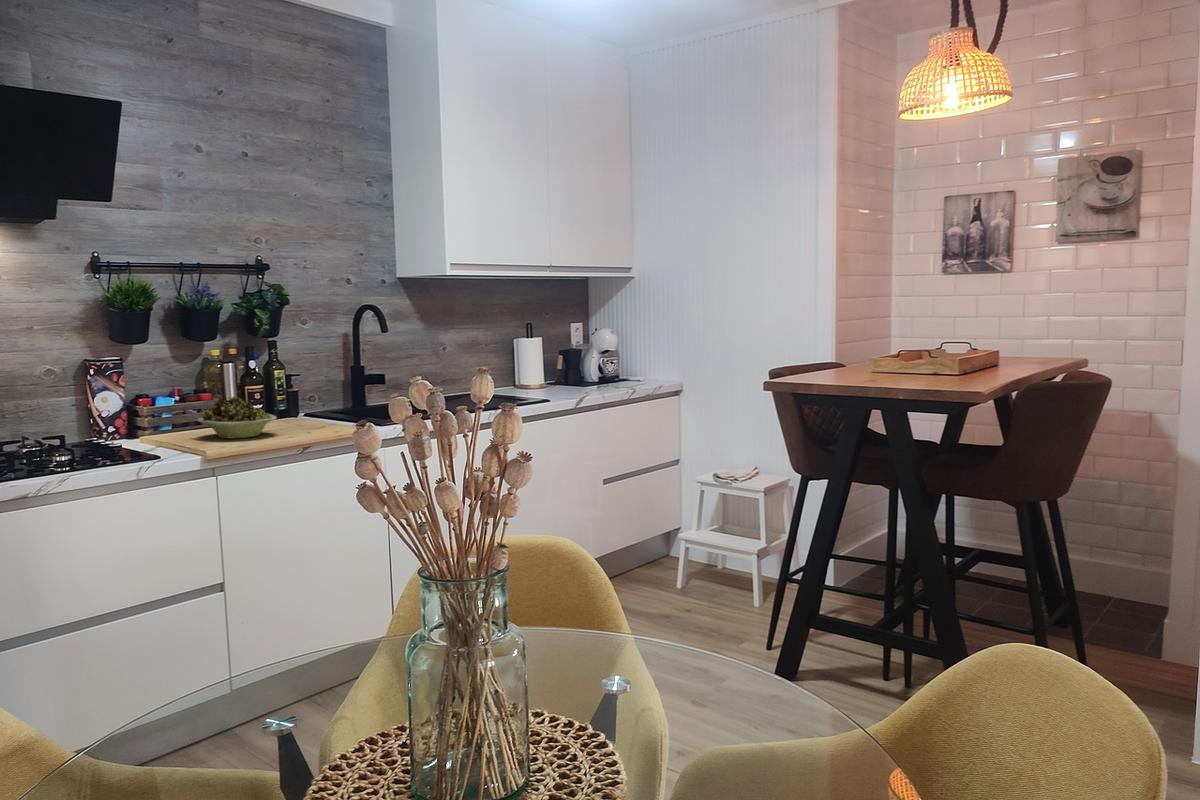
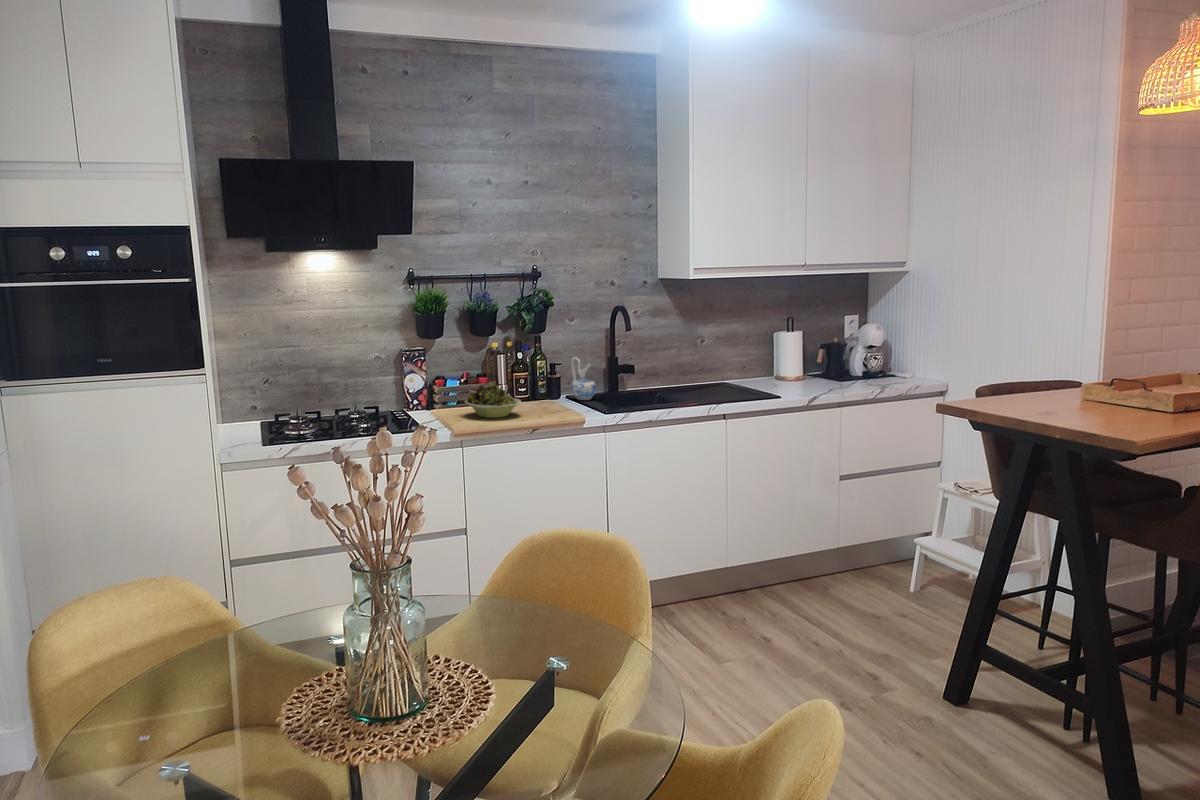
ceramic pitcher: none [313,366,346,416] -> present [571,357,596,400]

